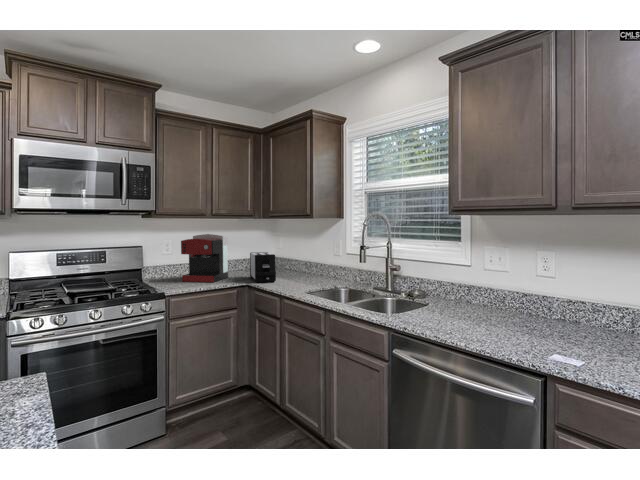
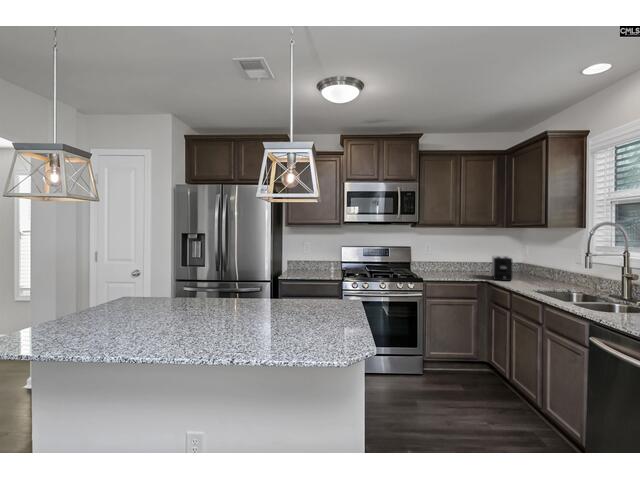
coffee maker: present [181,234,228,282] -> none [437,240,474,277]

